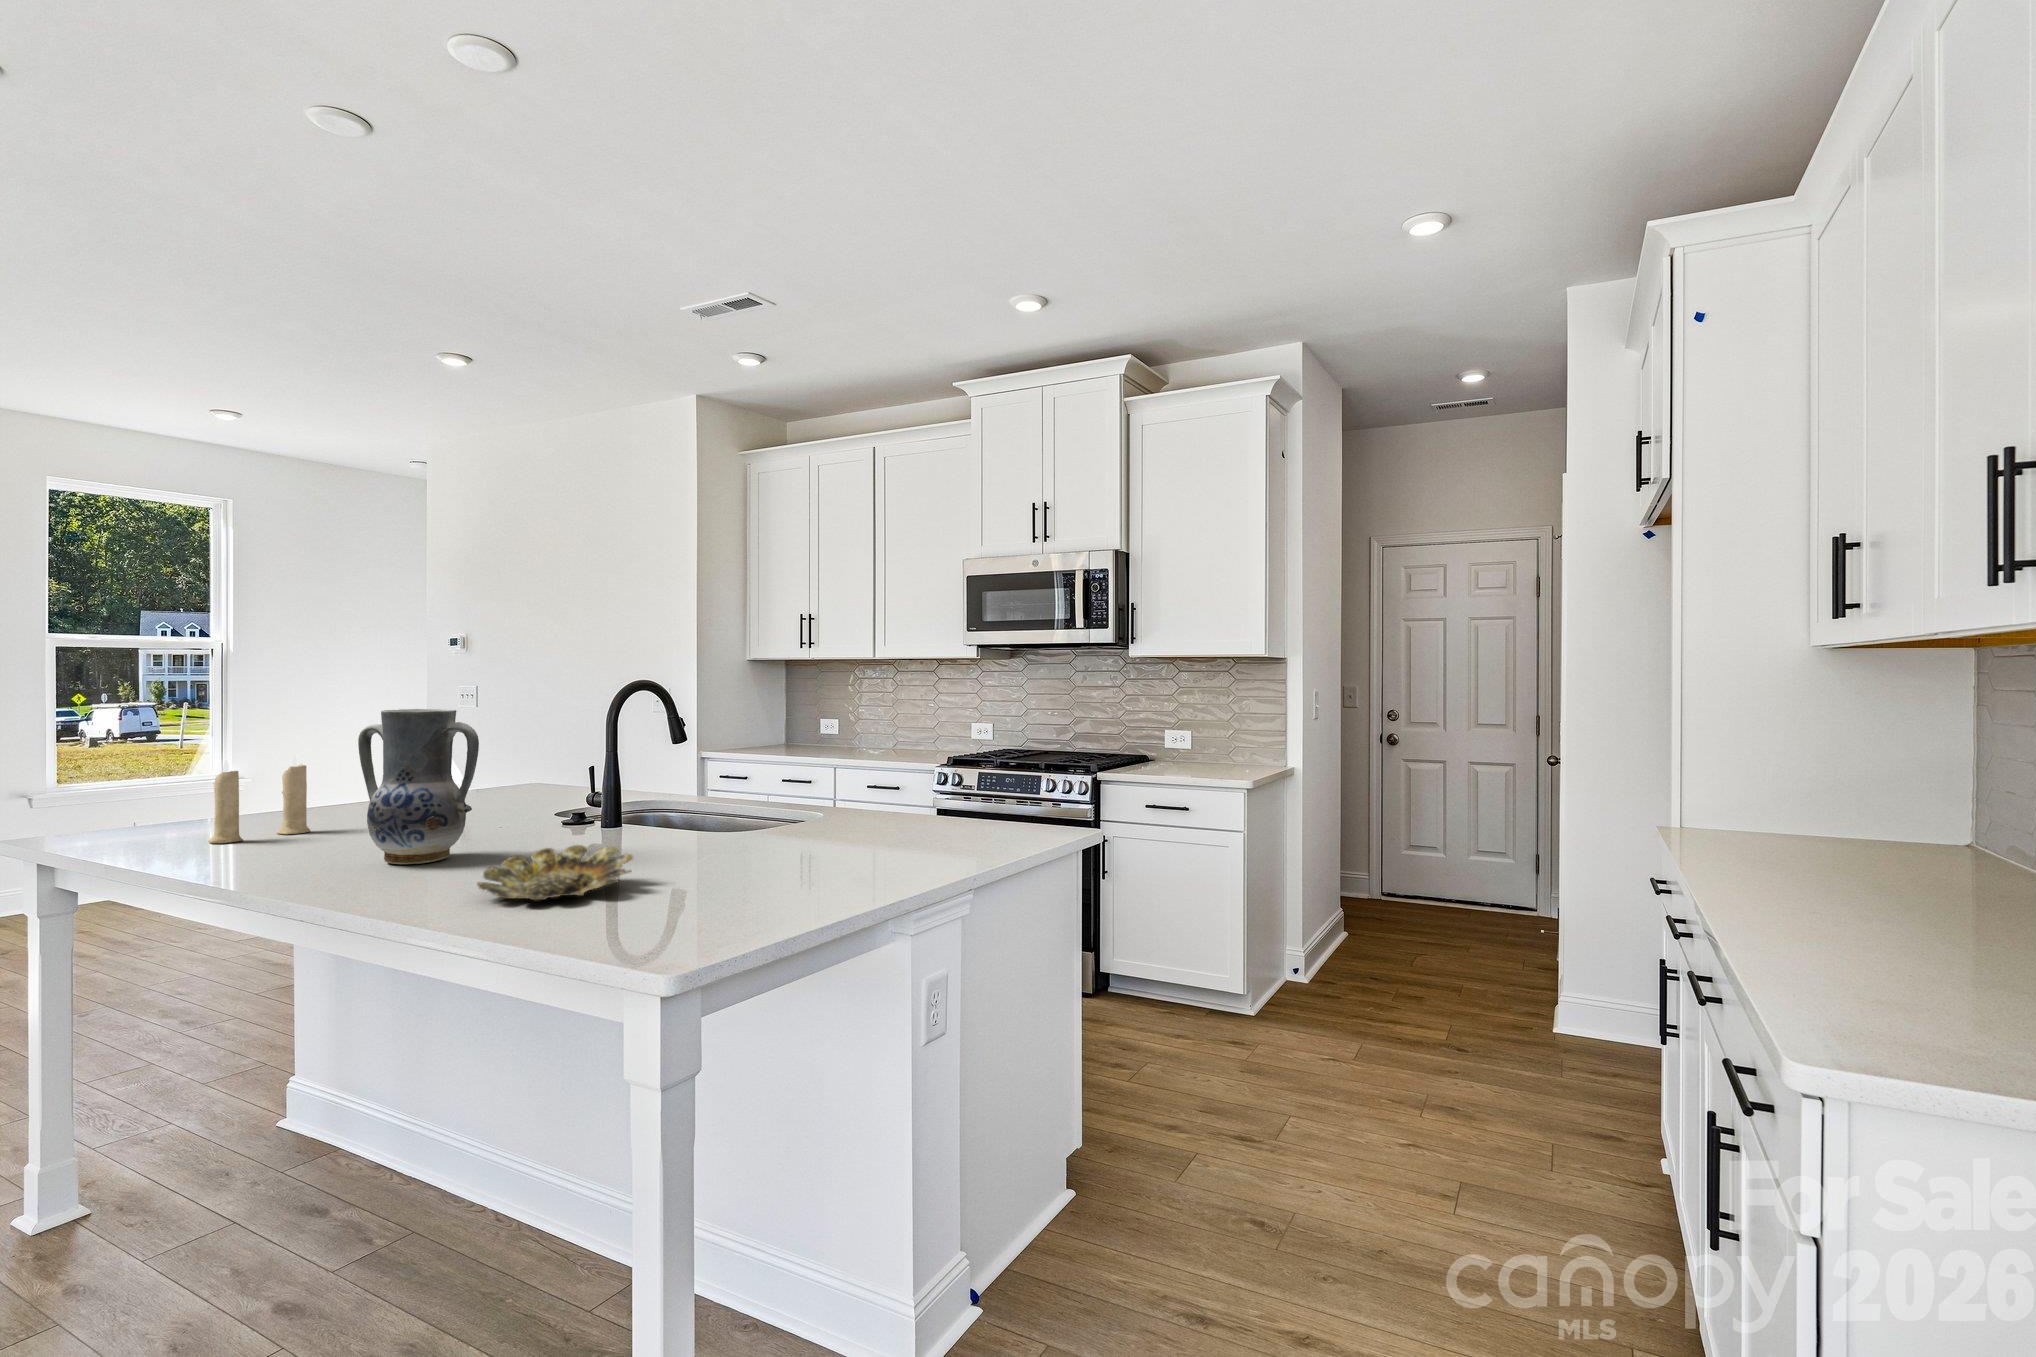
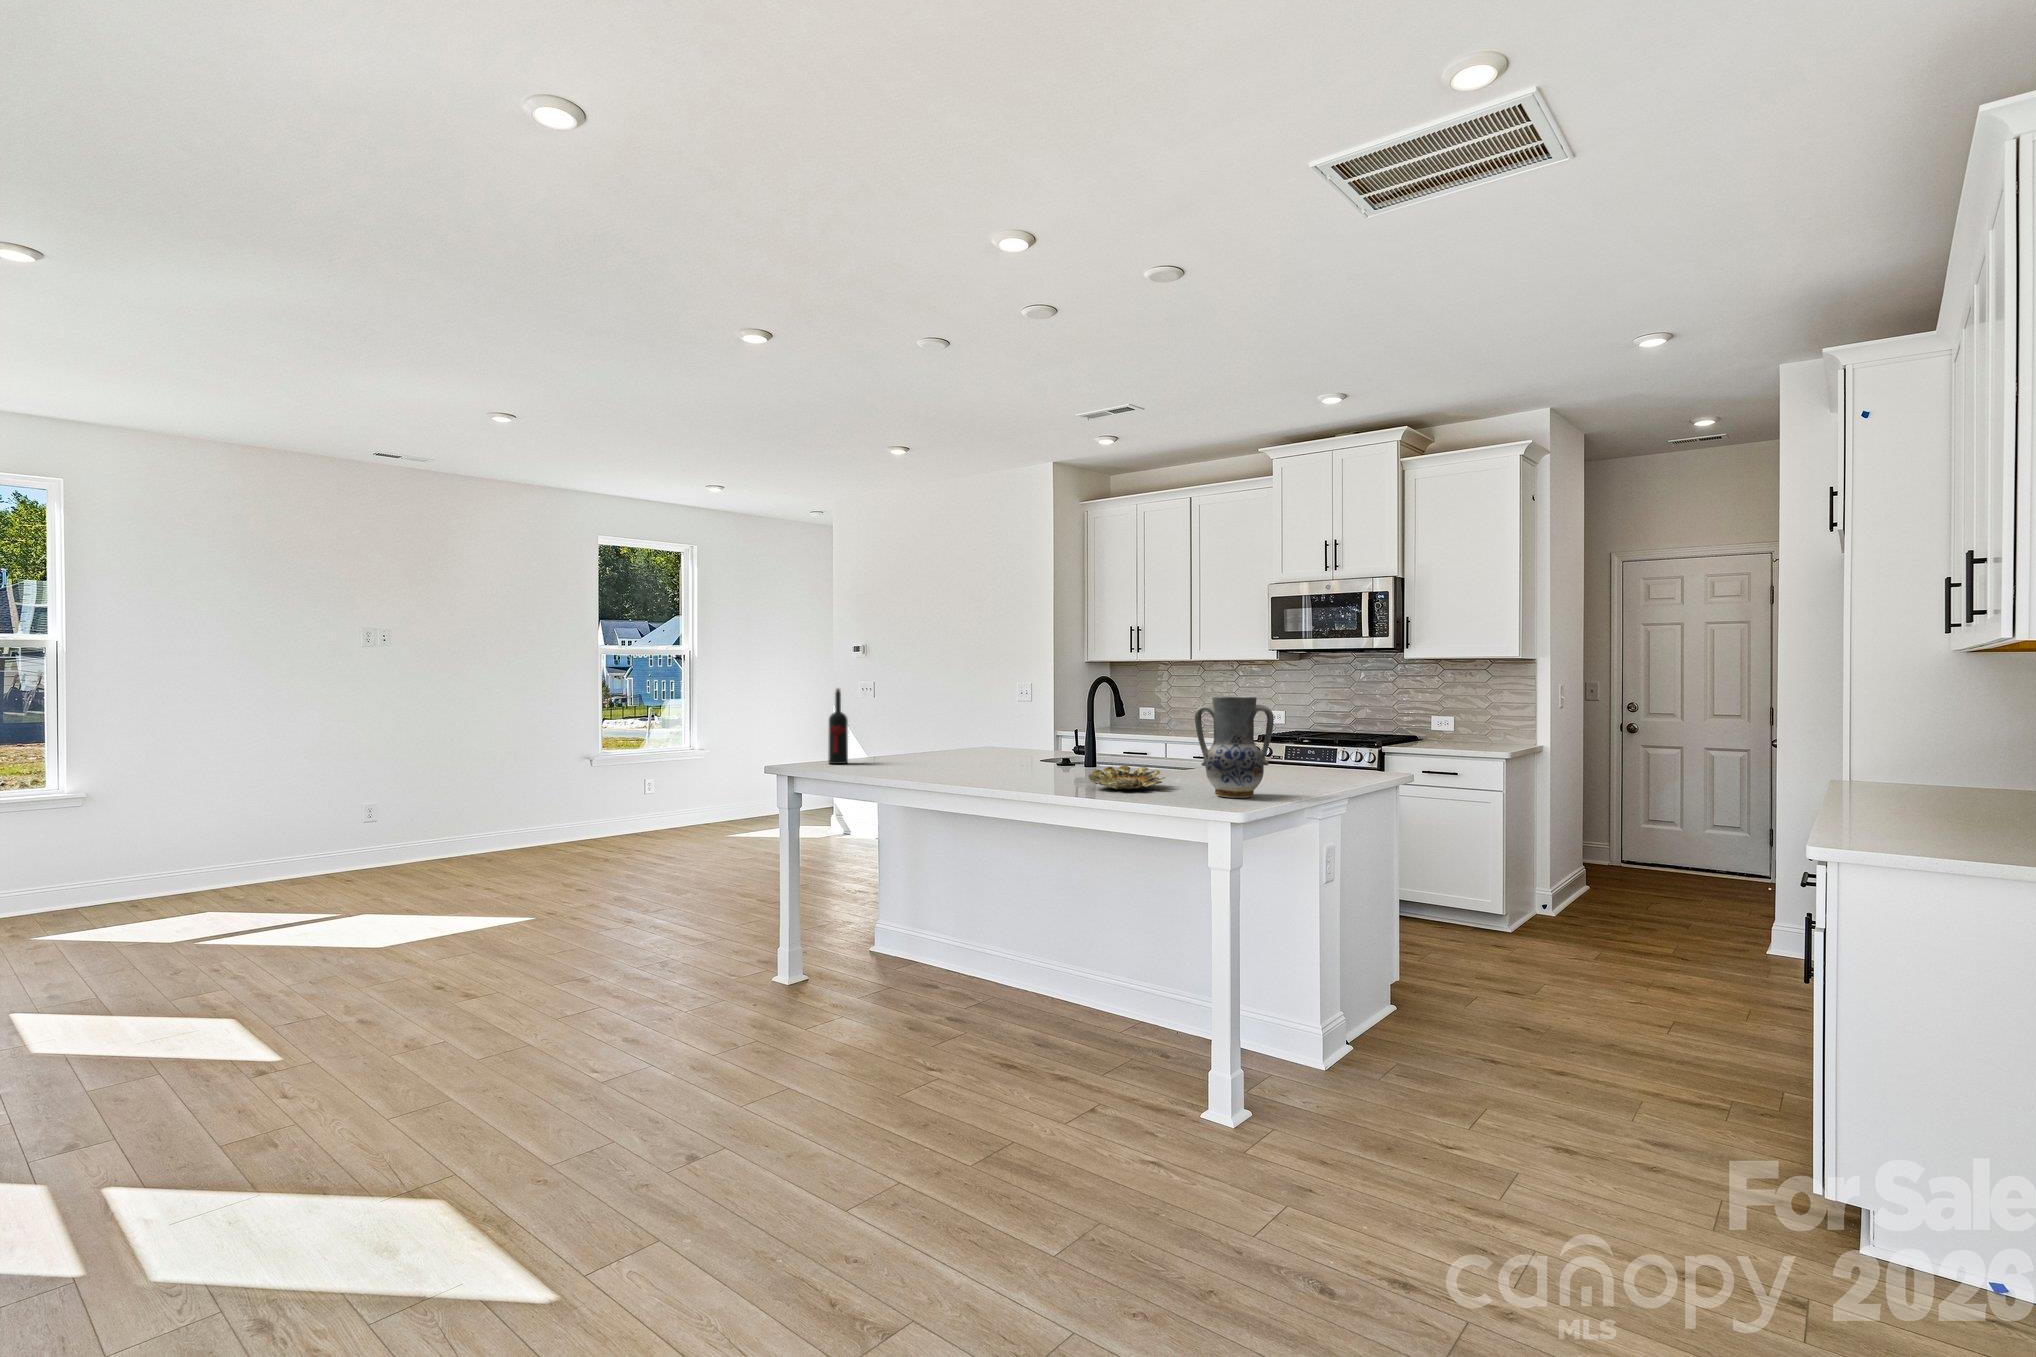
wine bottle: none [124,703,170,836] -> present [828,688,848,764]
vase: present [358,709,479,864] -> present [1195,696,1274,798]
candle: present [208,755,310,843] -> none [883,718,925,768]

